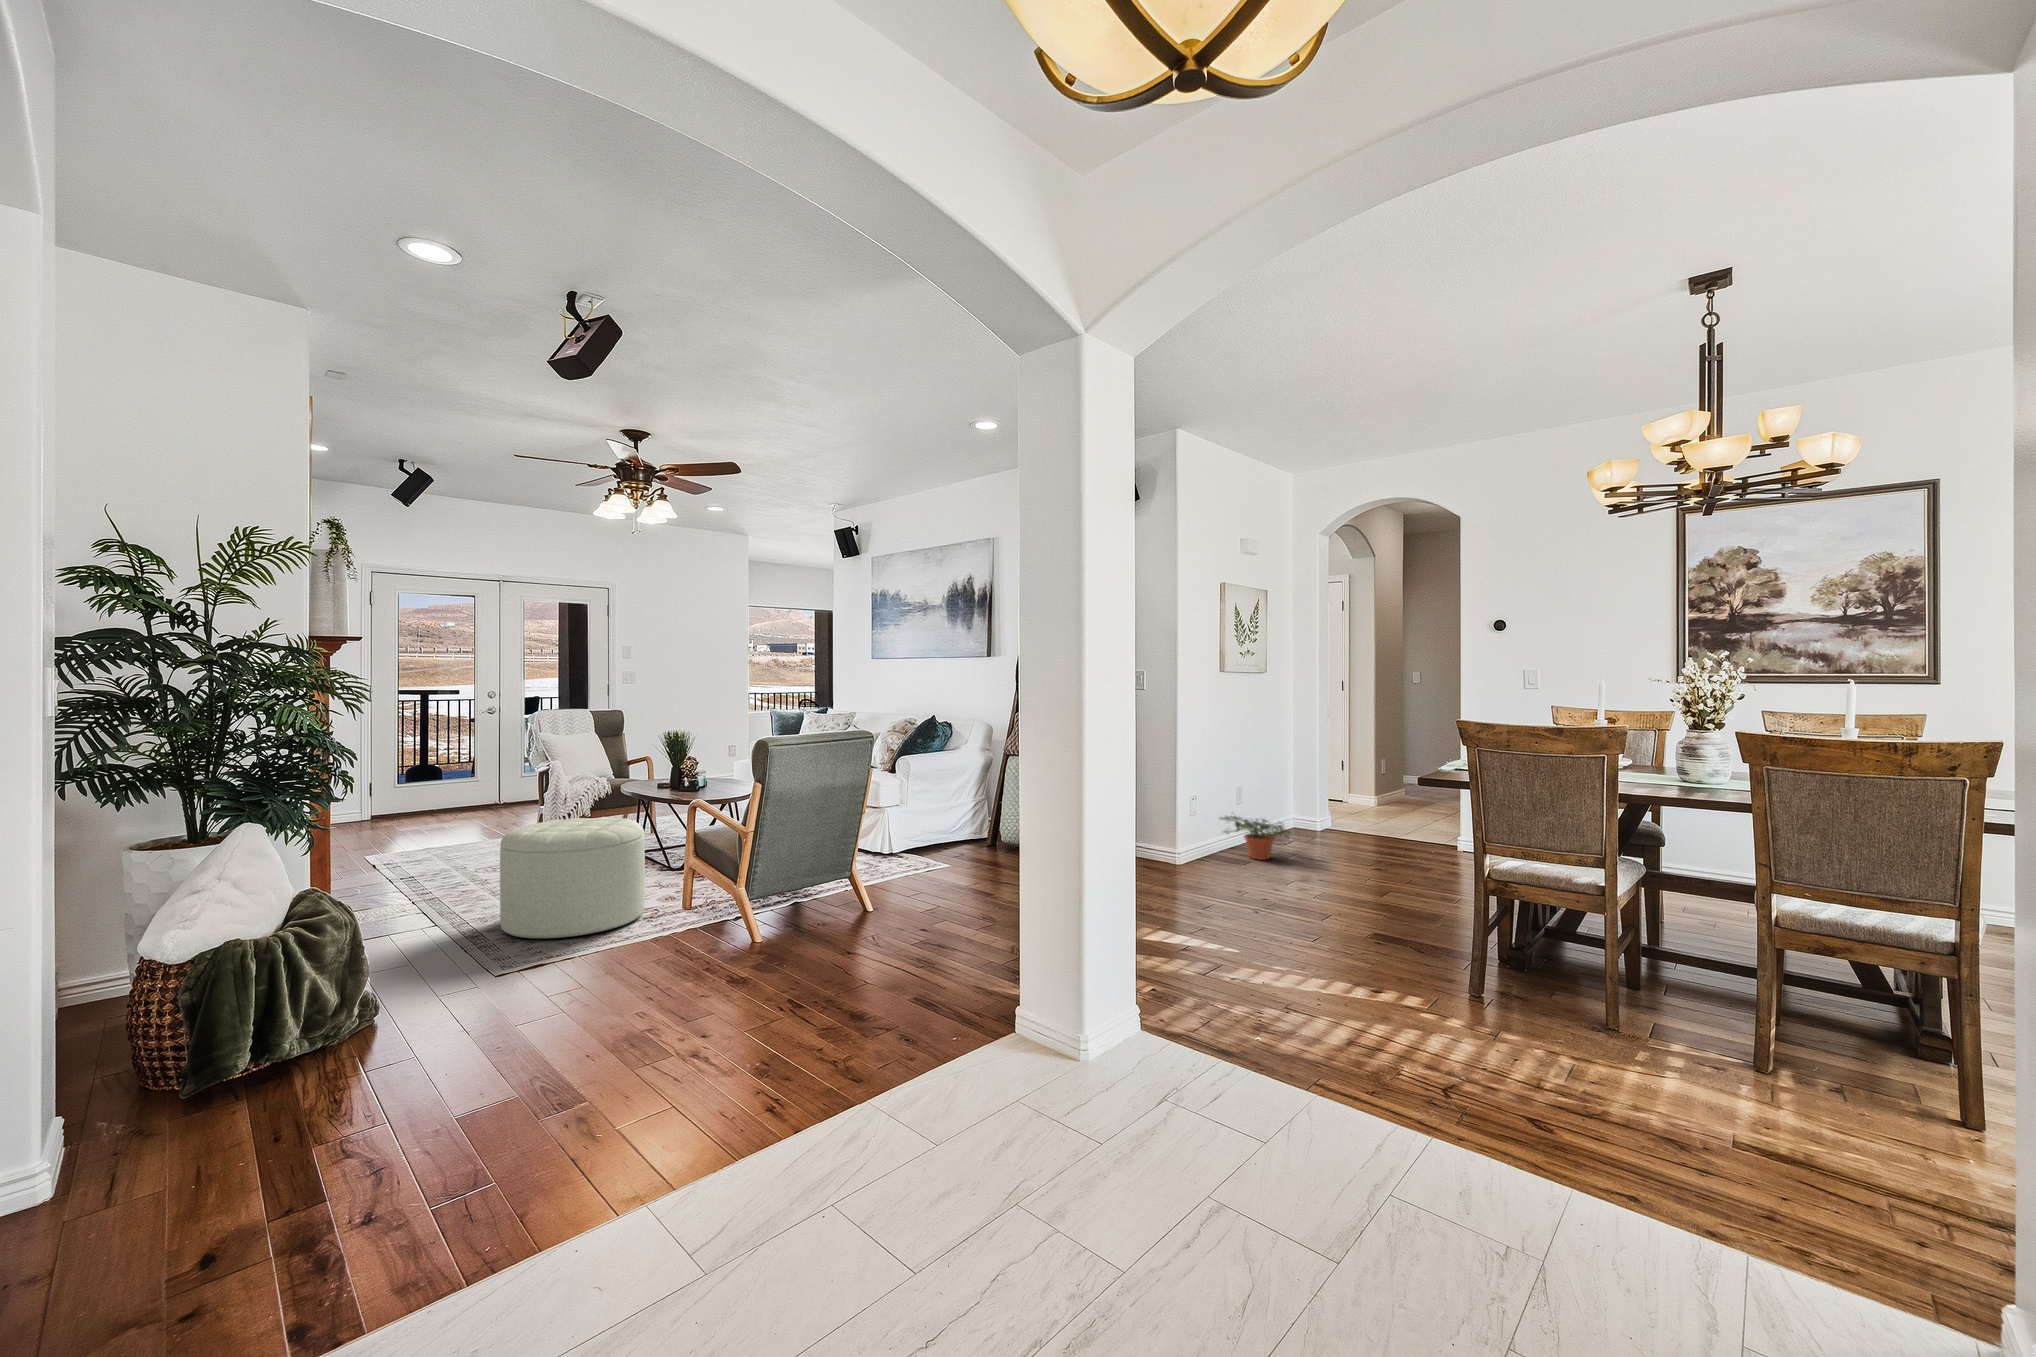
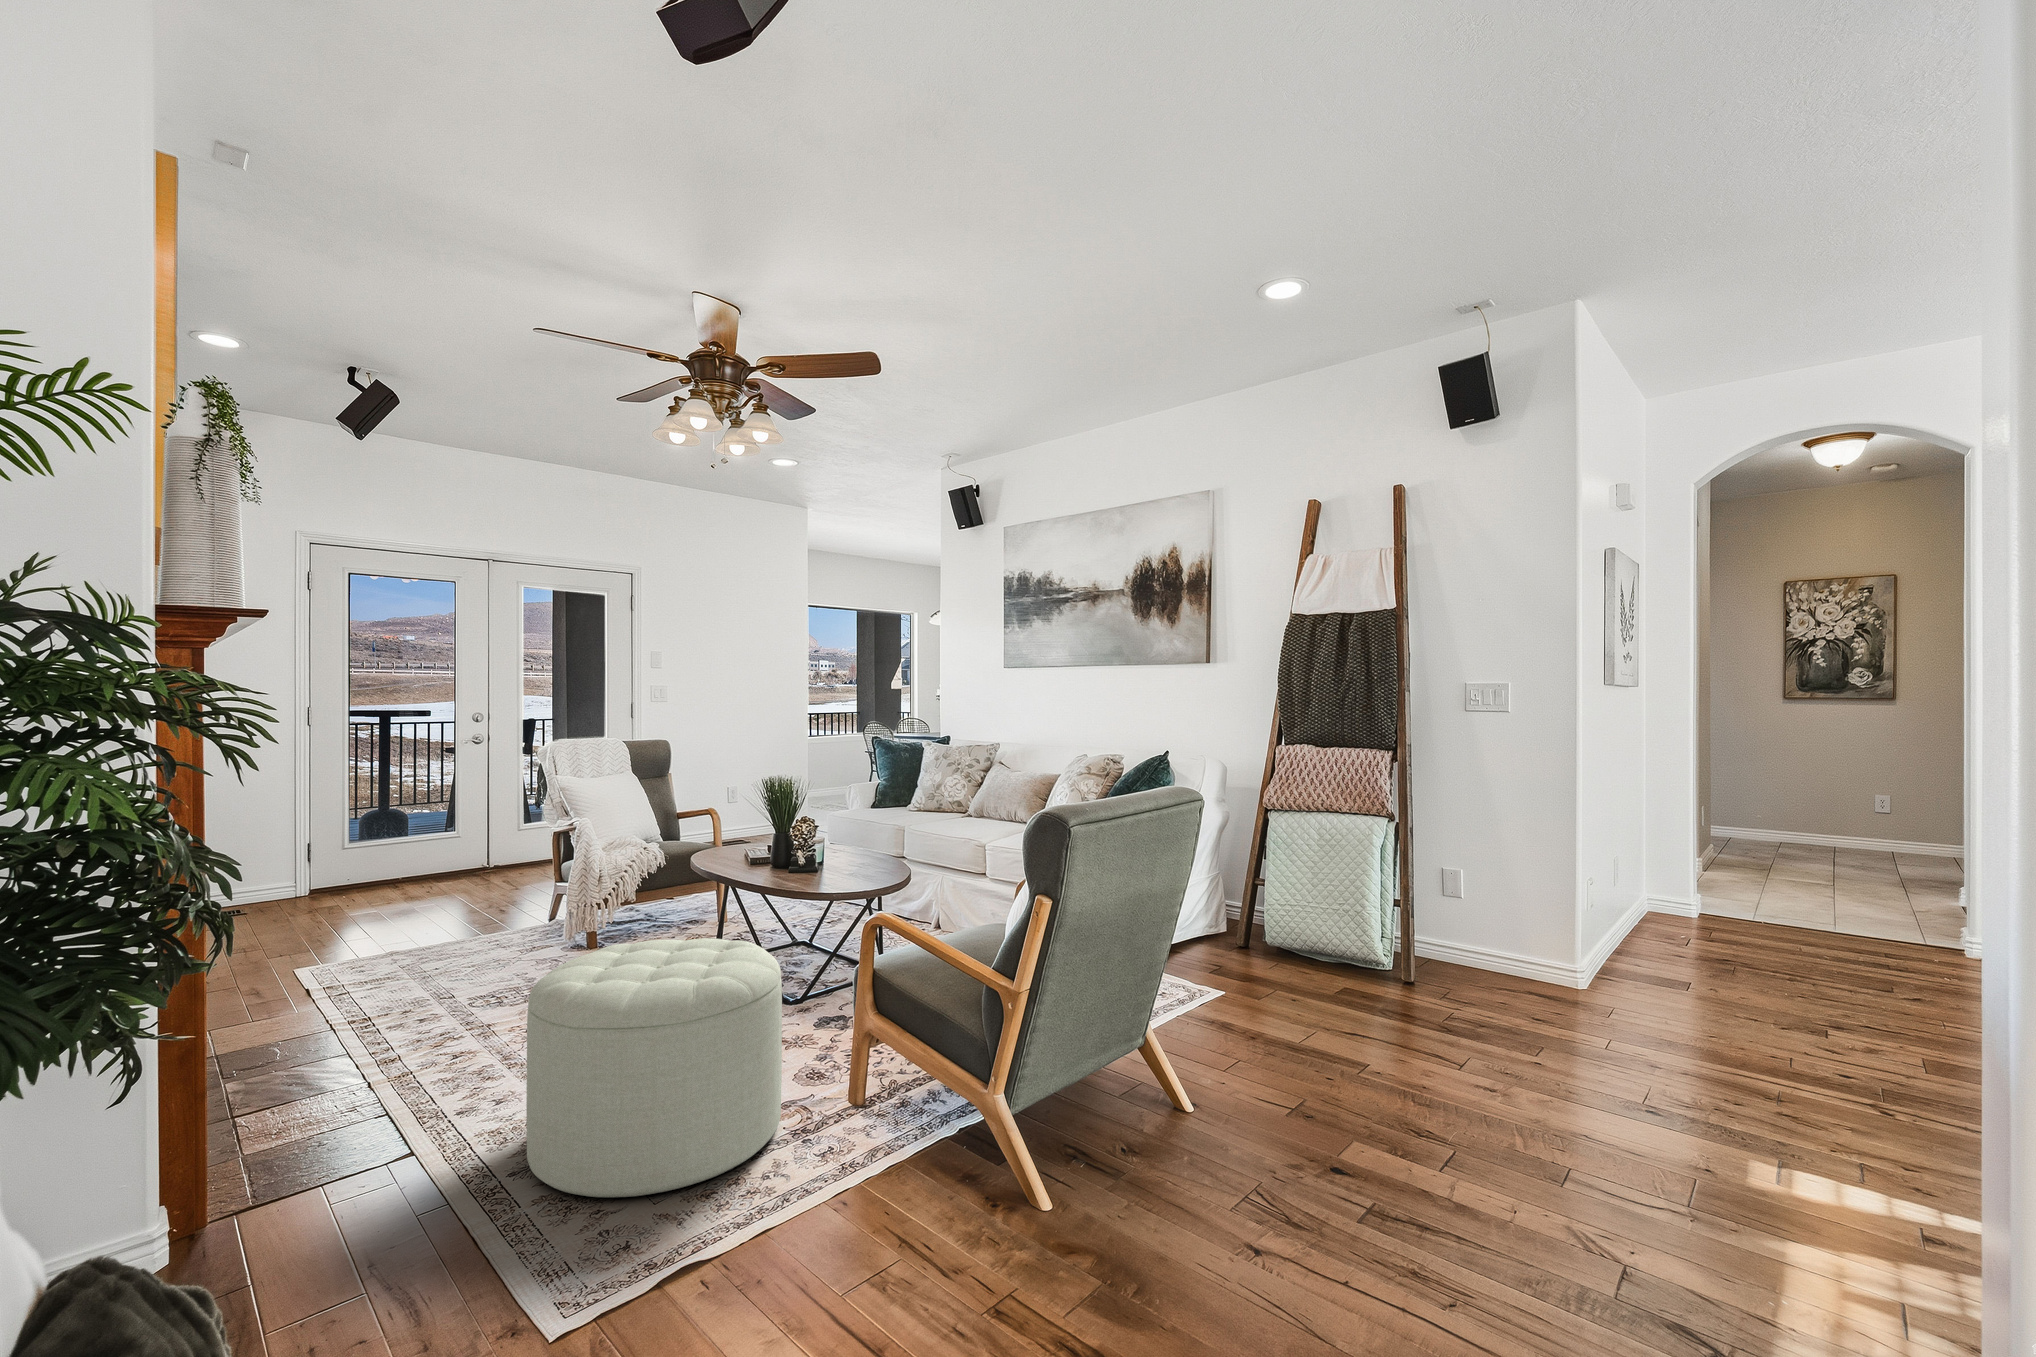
potted plant: present [1220,816,1293,860] -> none [1622,902,1776,981]

